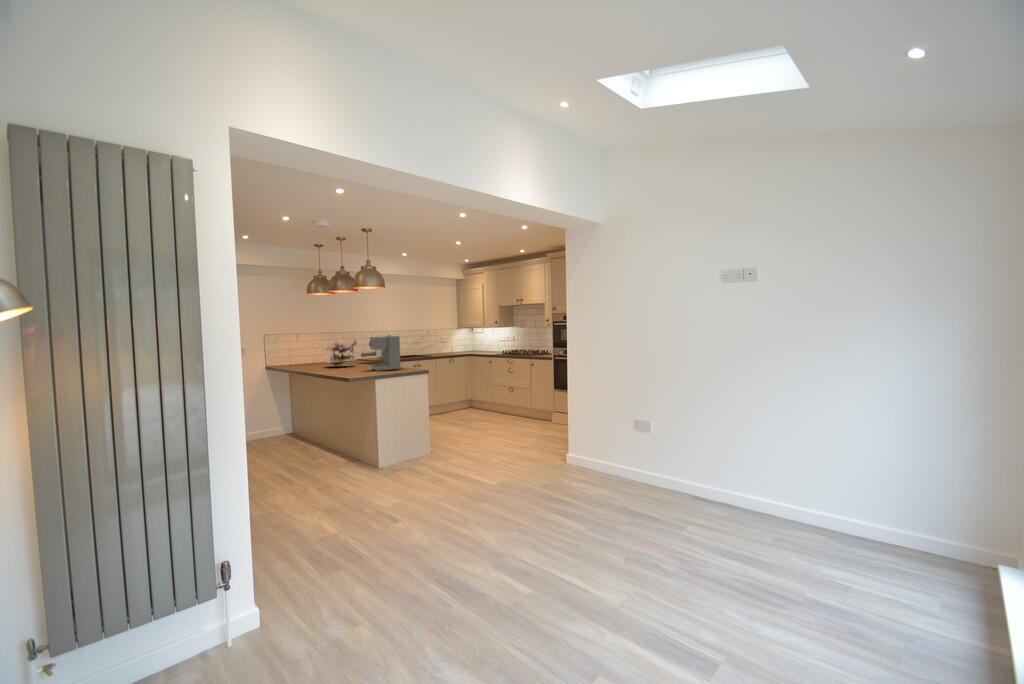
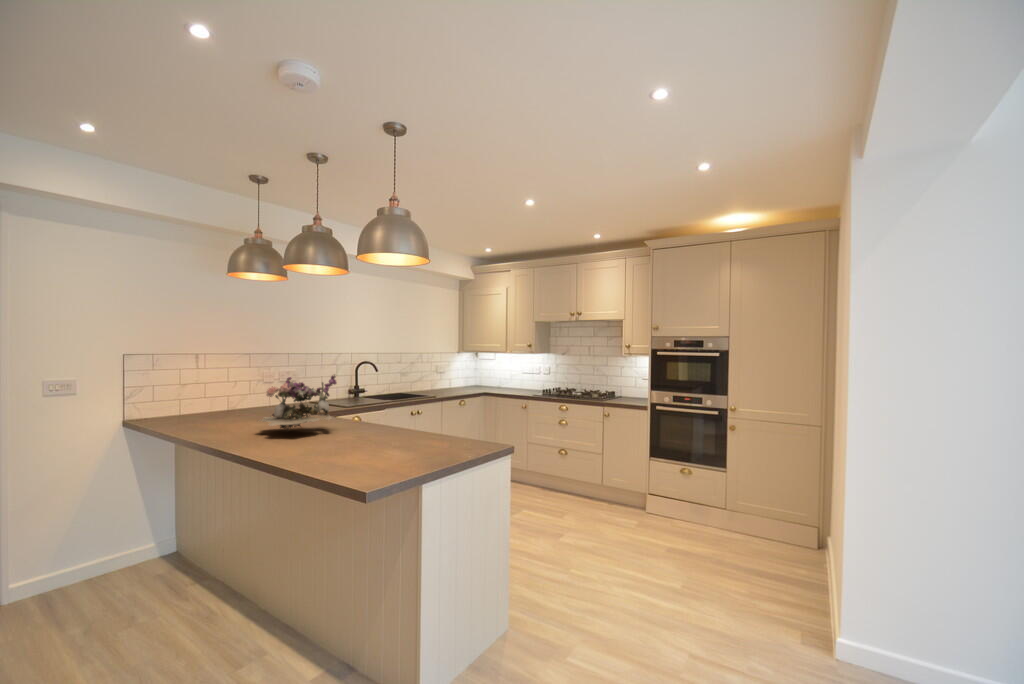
coffee maker: present [361,336,401,371] -> none [371,370,460,457]

